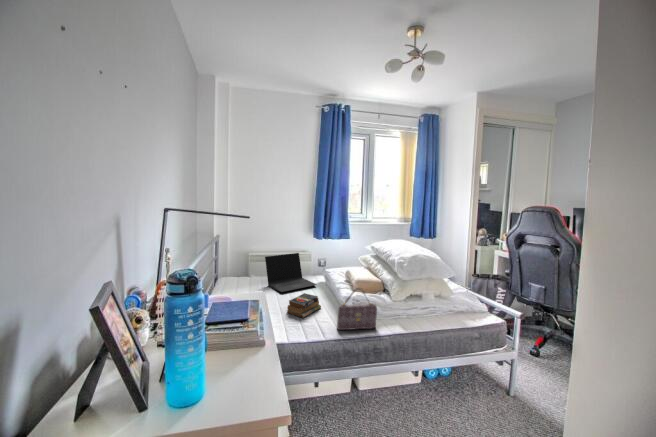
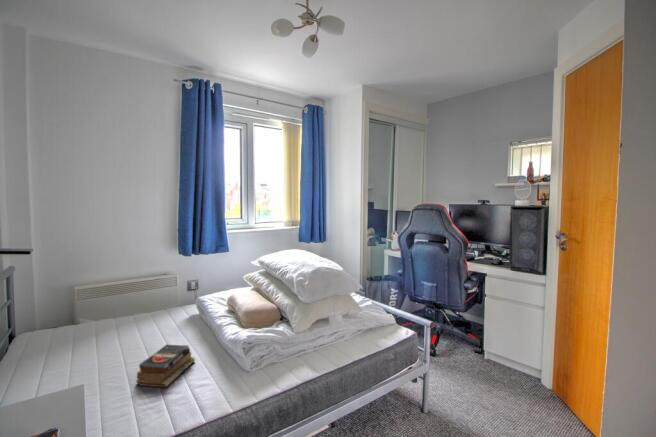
laptop: present [265,253,317,292] -> none [94,281,186,348]
handbag: present [337,288,377,330] -> none [222,327,279,394]

